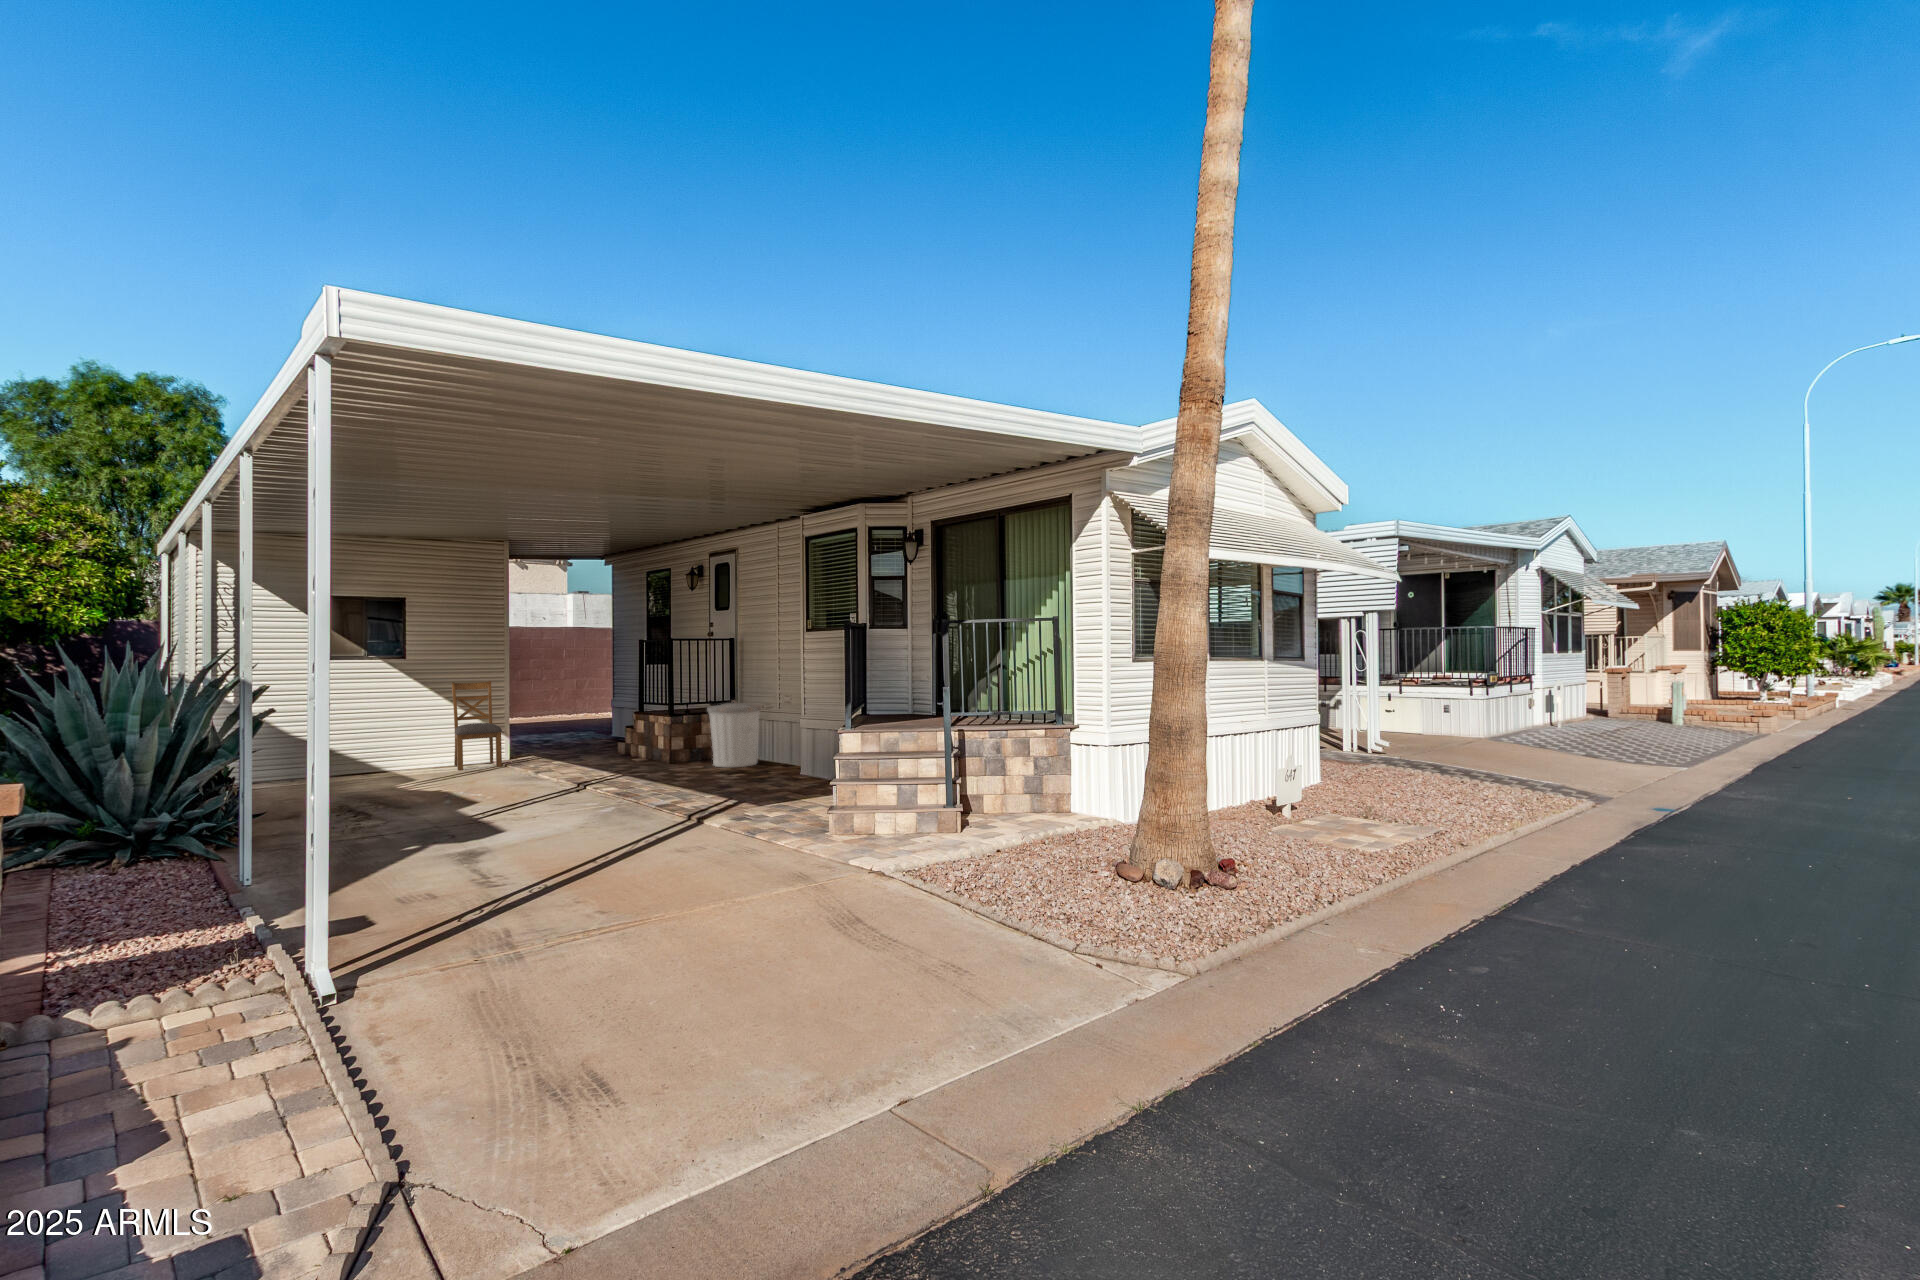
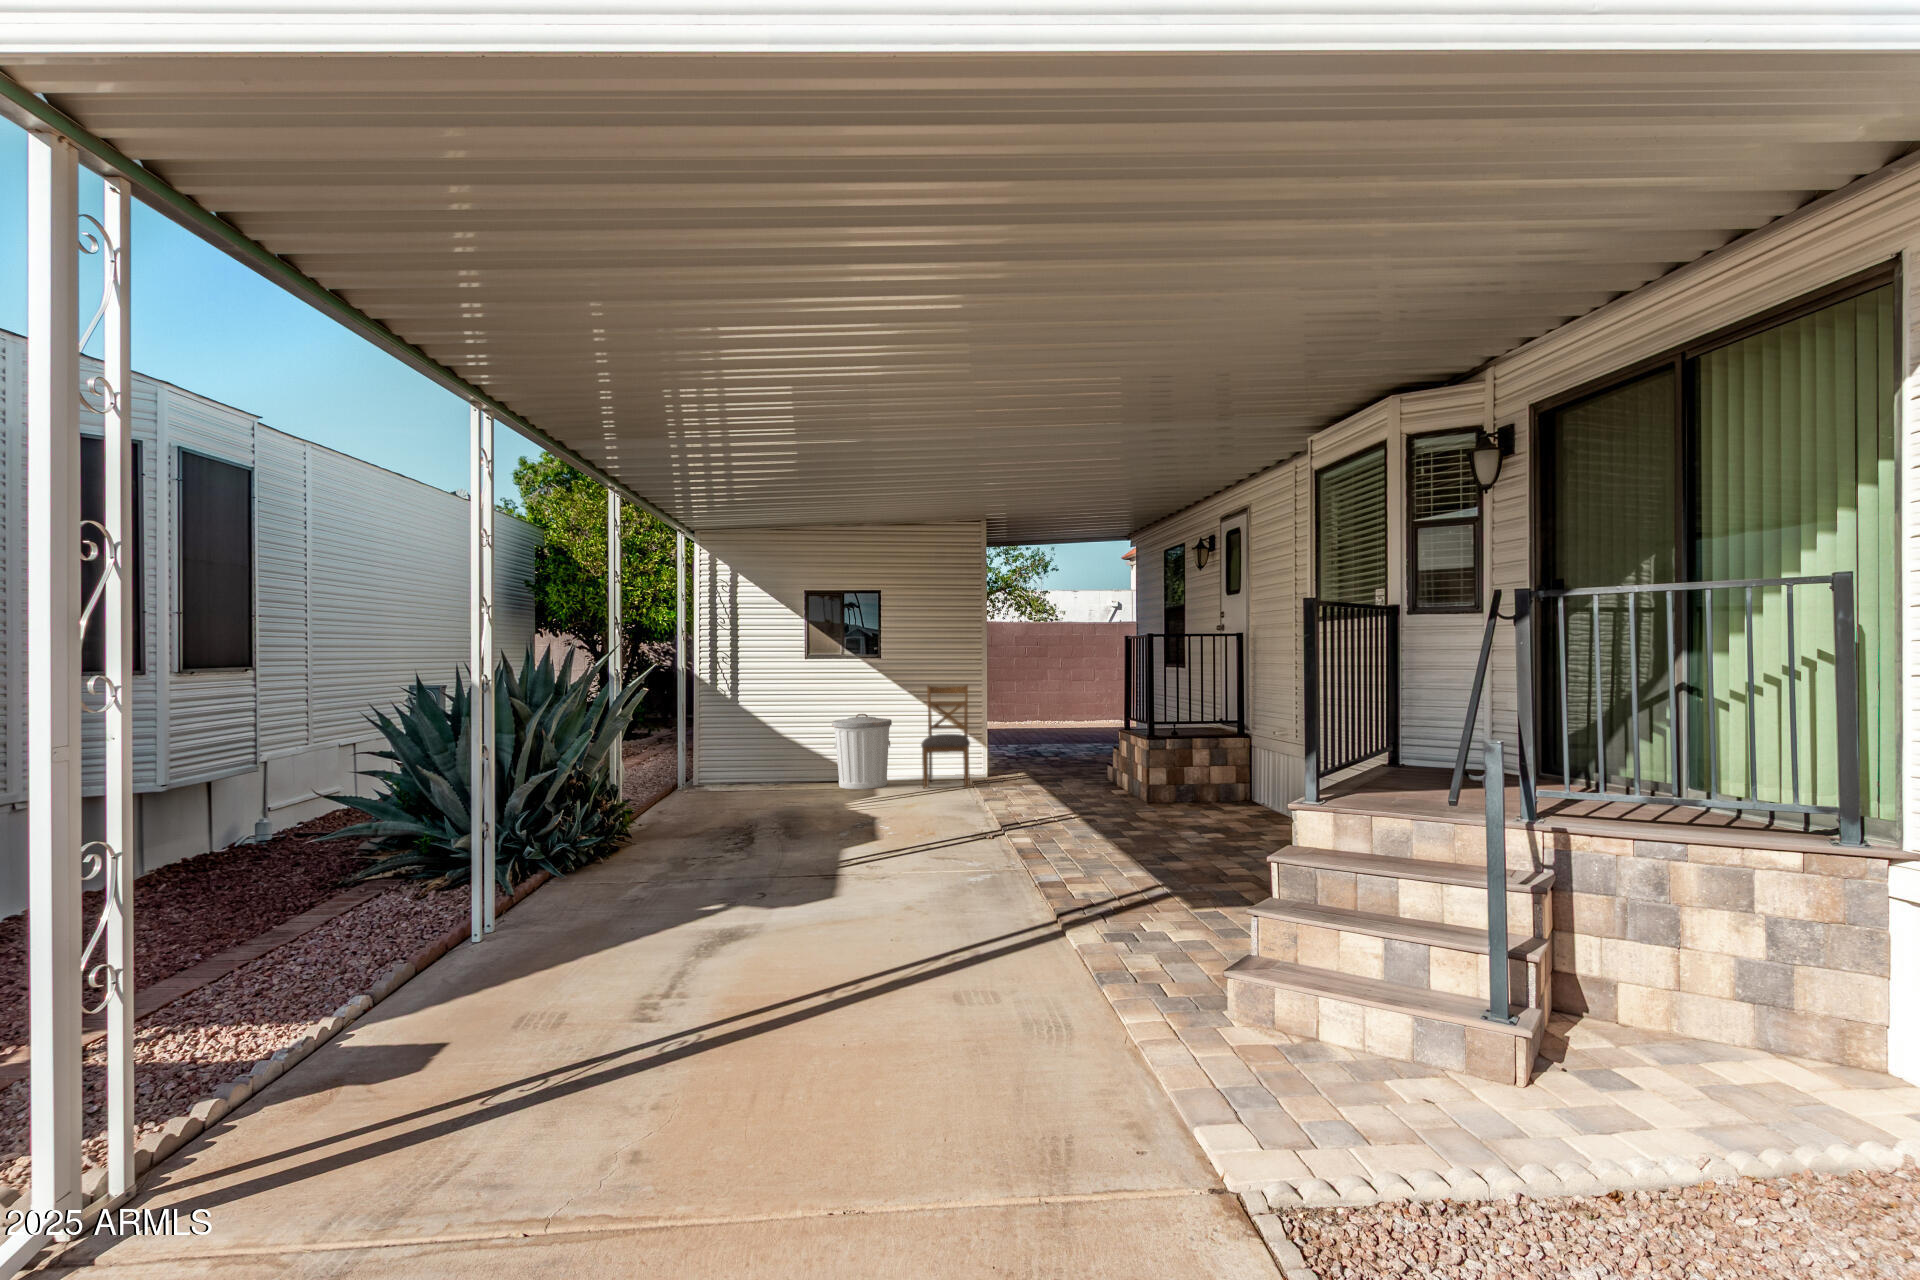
trash can: present [707,700,761,767] -> present [832,714,892,789]

